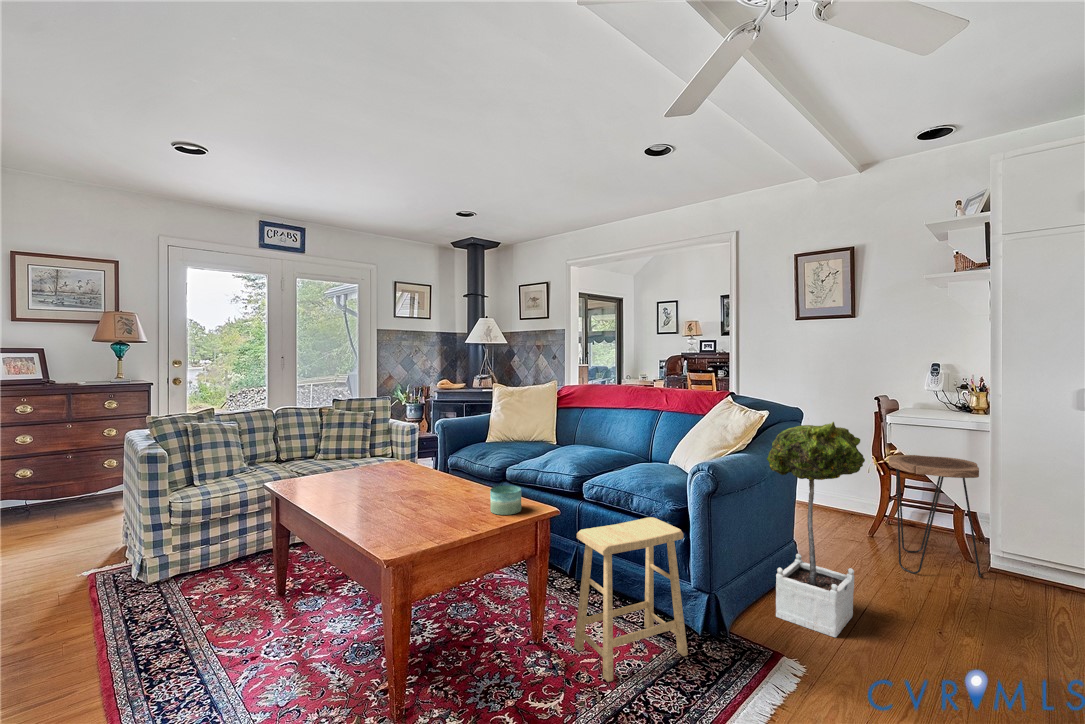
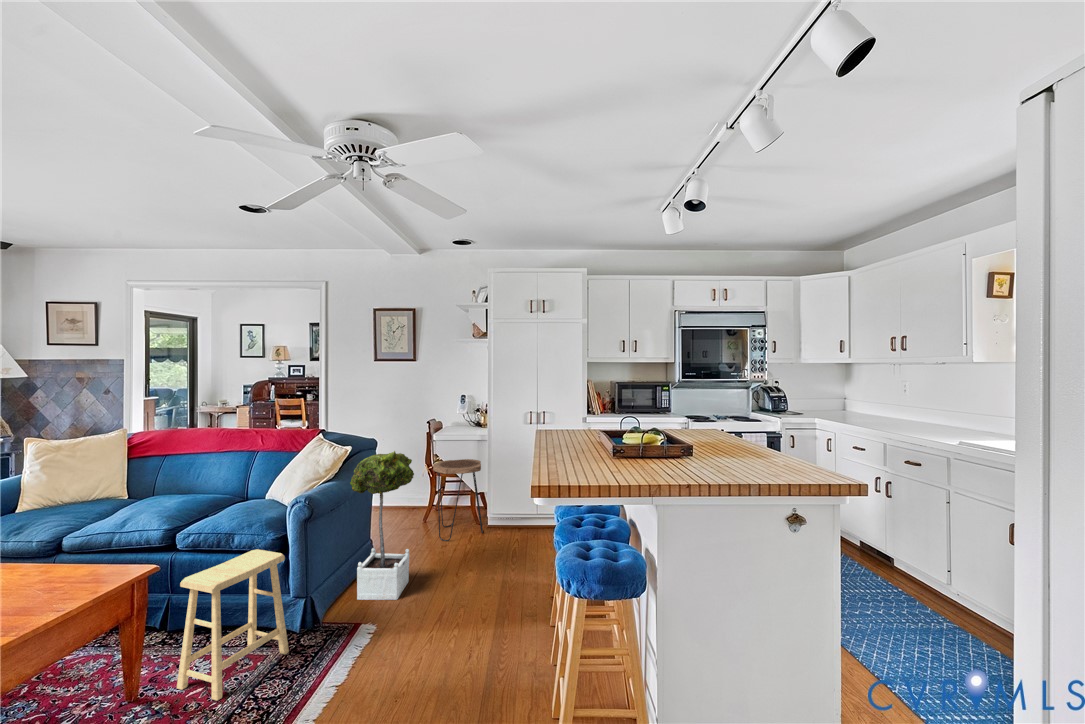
candle: present [490,485,521,515] -> none [70,554,112,588]

